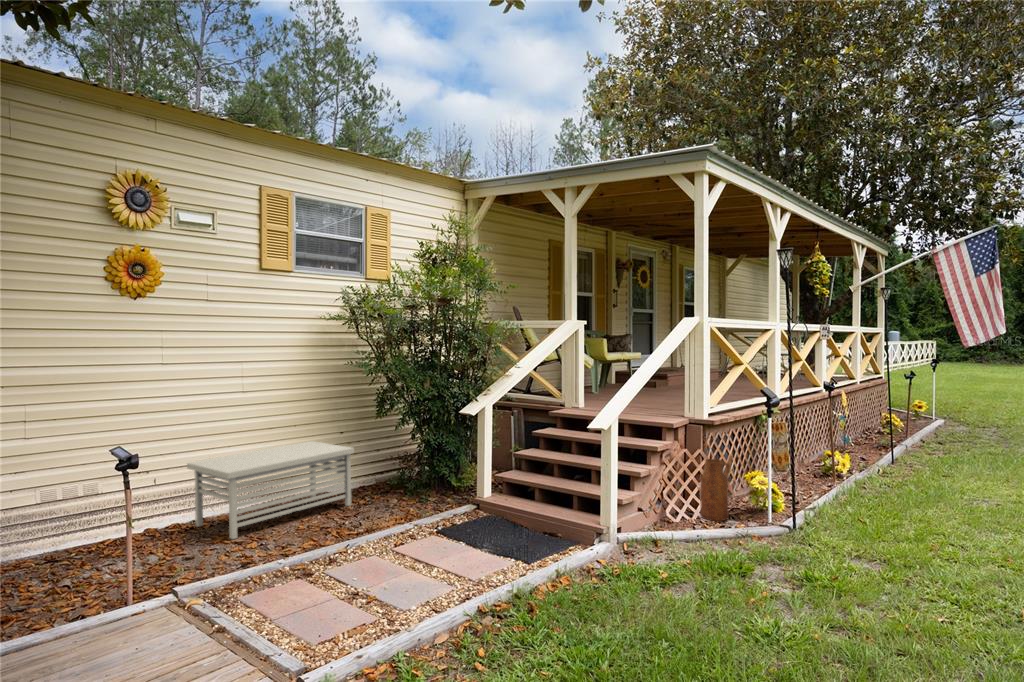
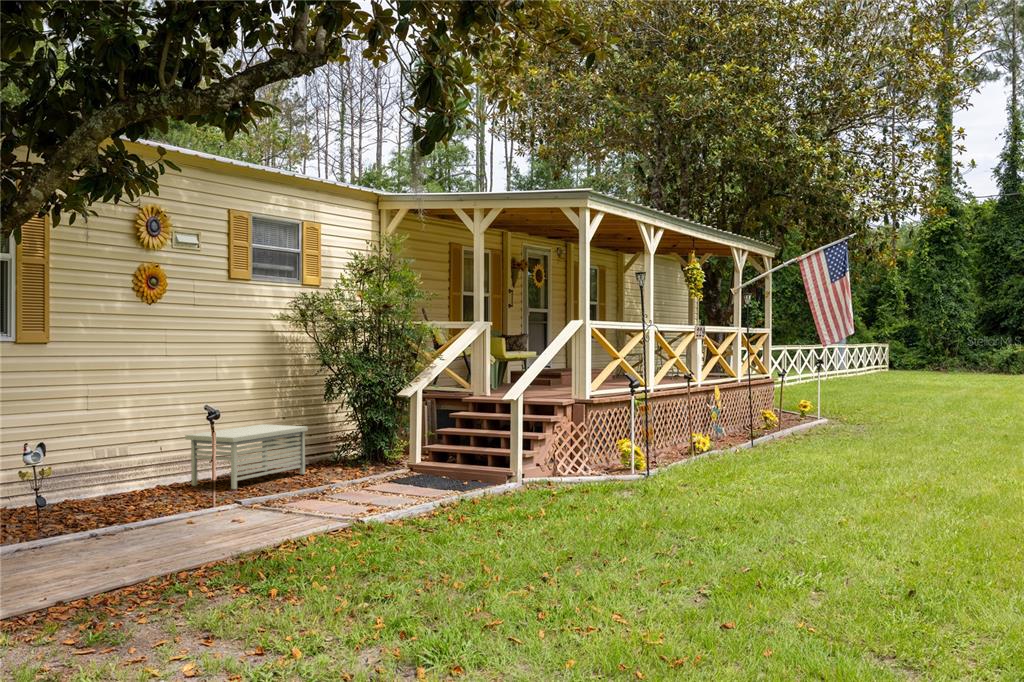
watering can: present [700,455,733,521] -> none [583,426,608,473]

